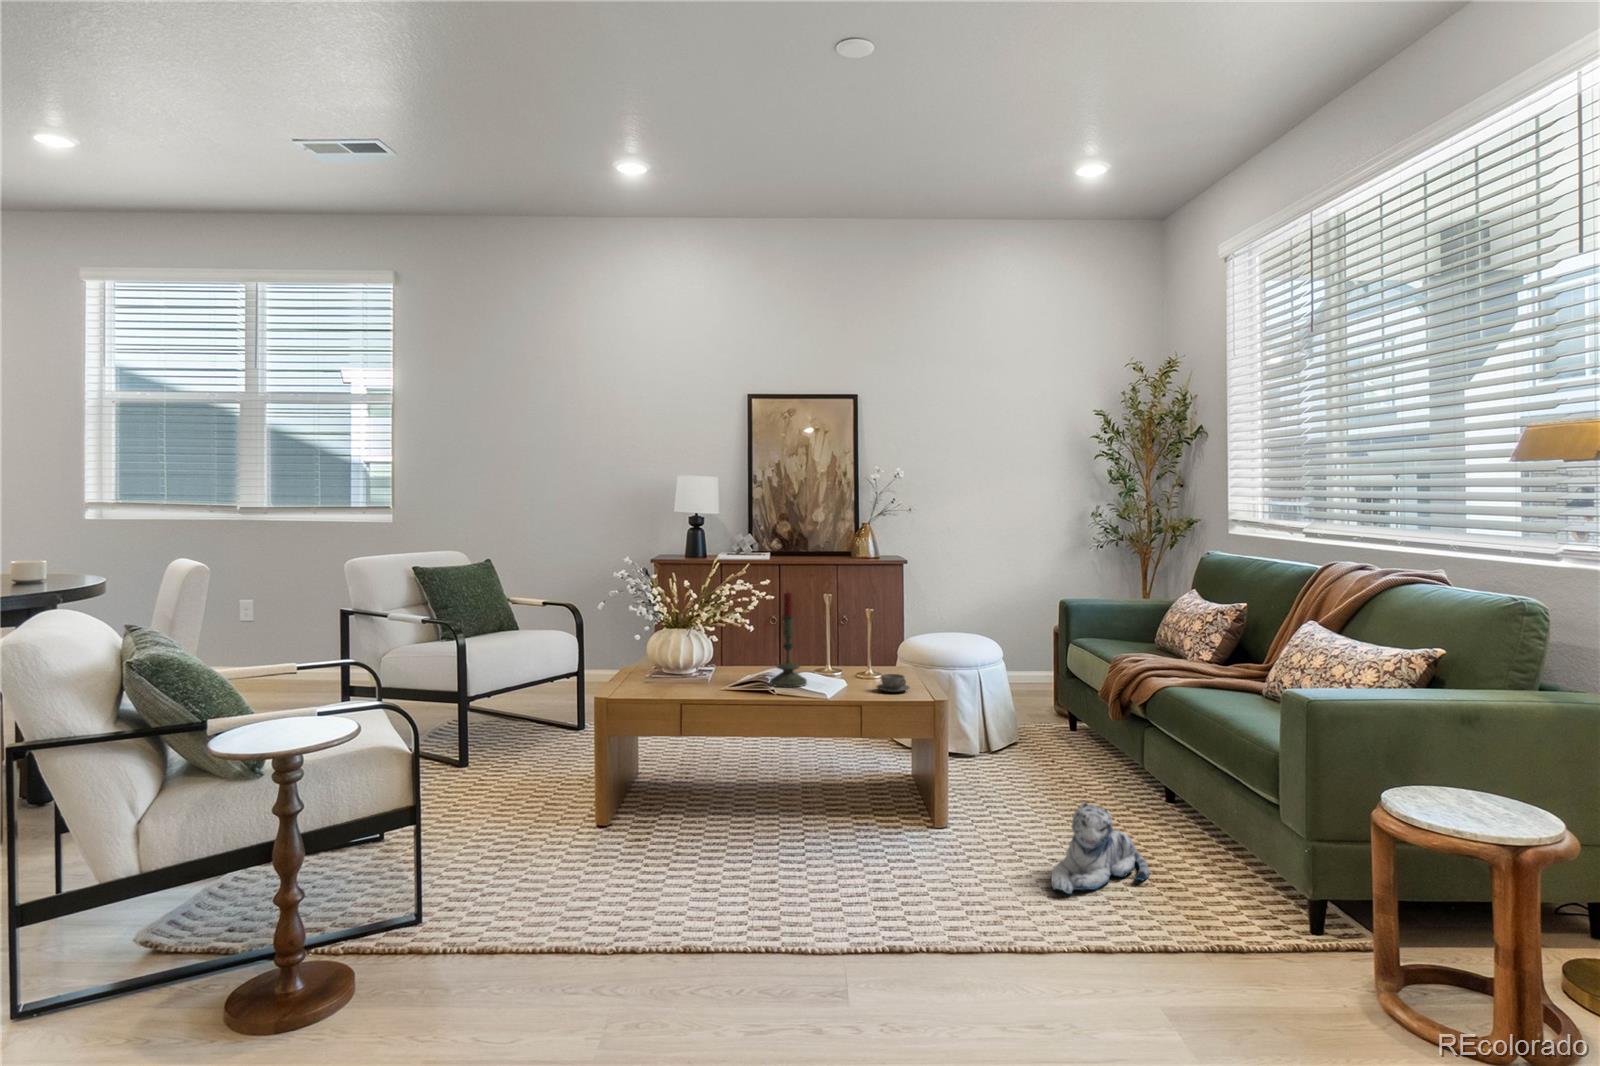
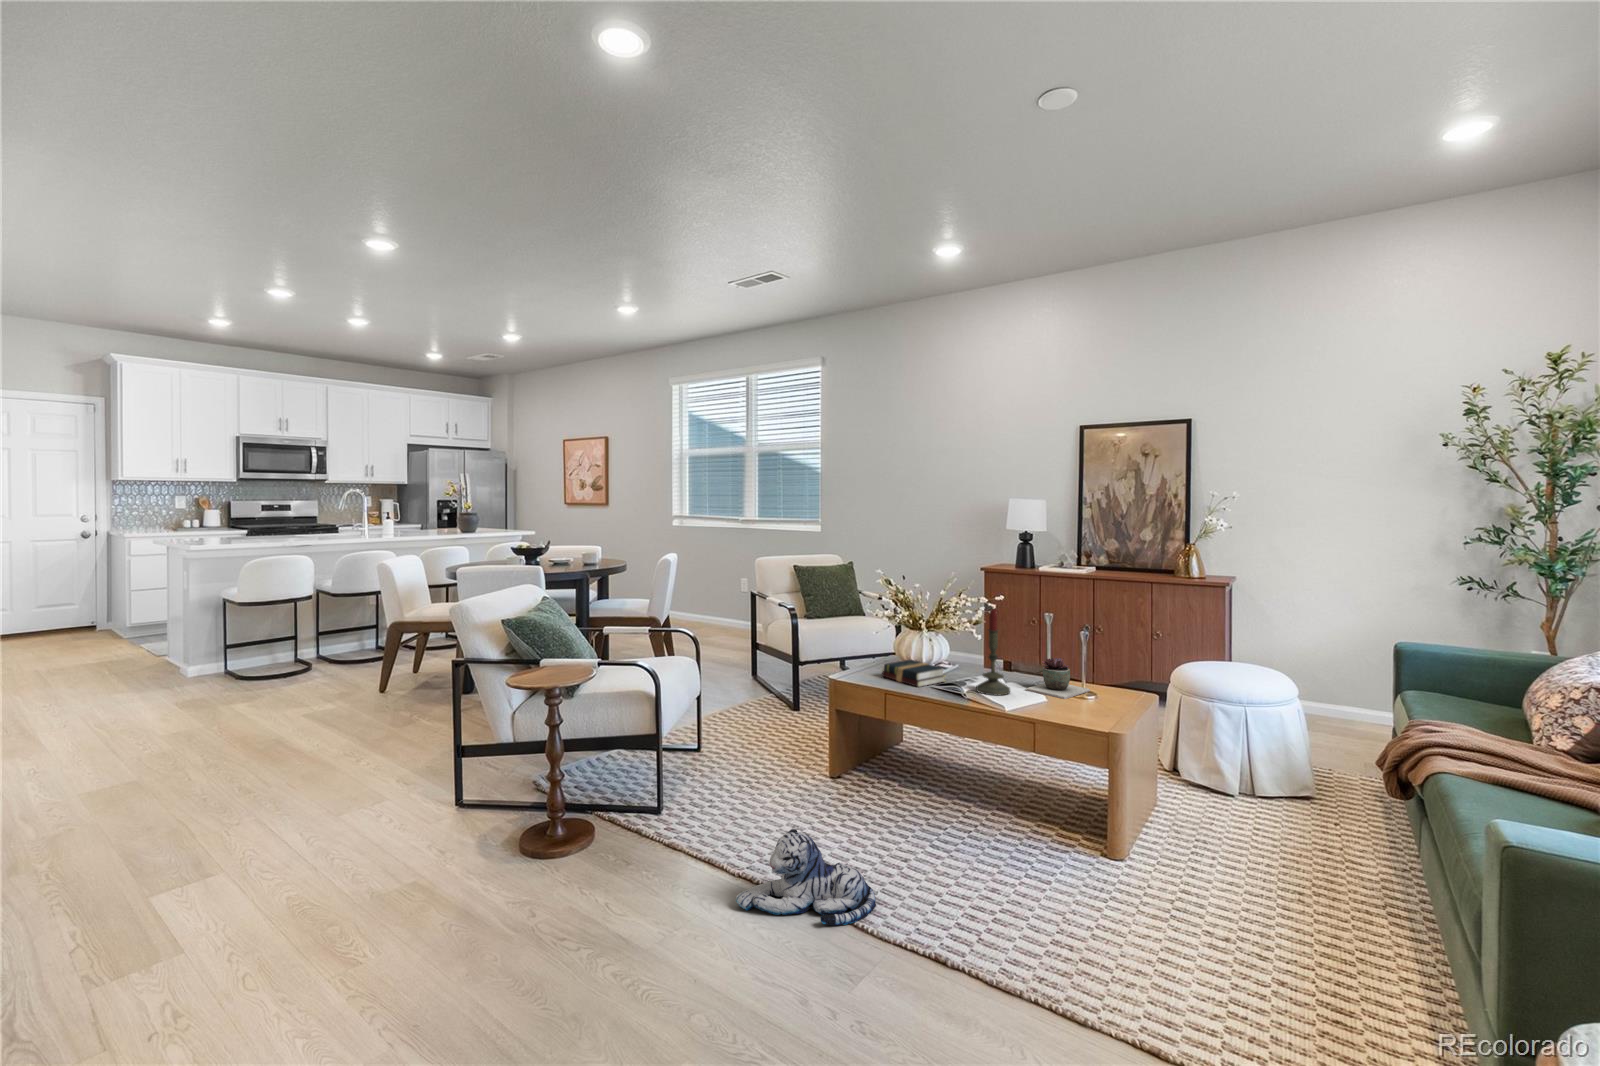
succulent plant: none [815,640,867,681] -> present [1026,658,1090,699]
hardback book: none [655,663,730,691] -> present [882,660,946,687]
teacup: present [877,674,910,692] -> none [1060,697,1096,716]
plush toy: present [1051,803,1150,894] -> present [736,828,876,925]

